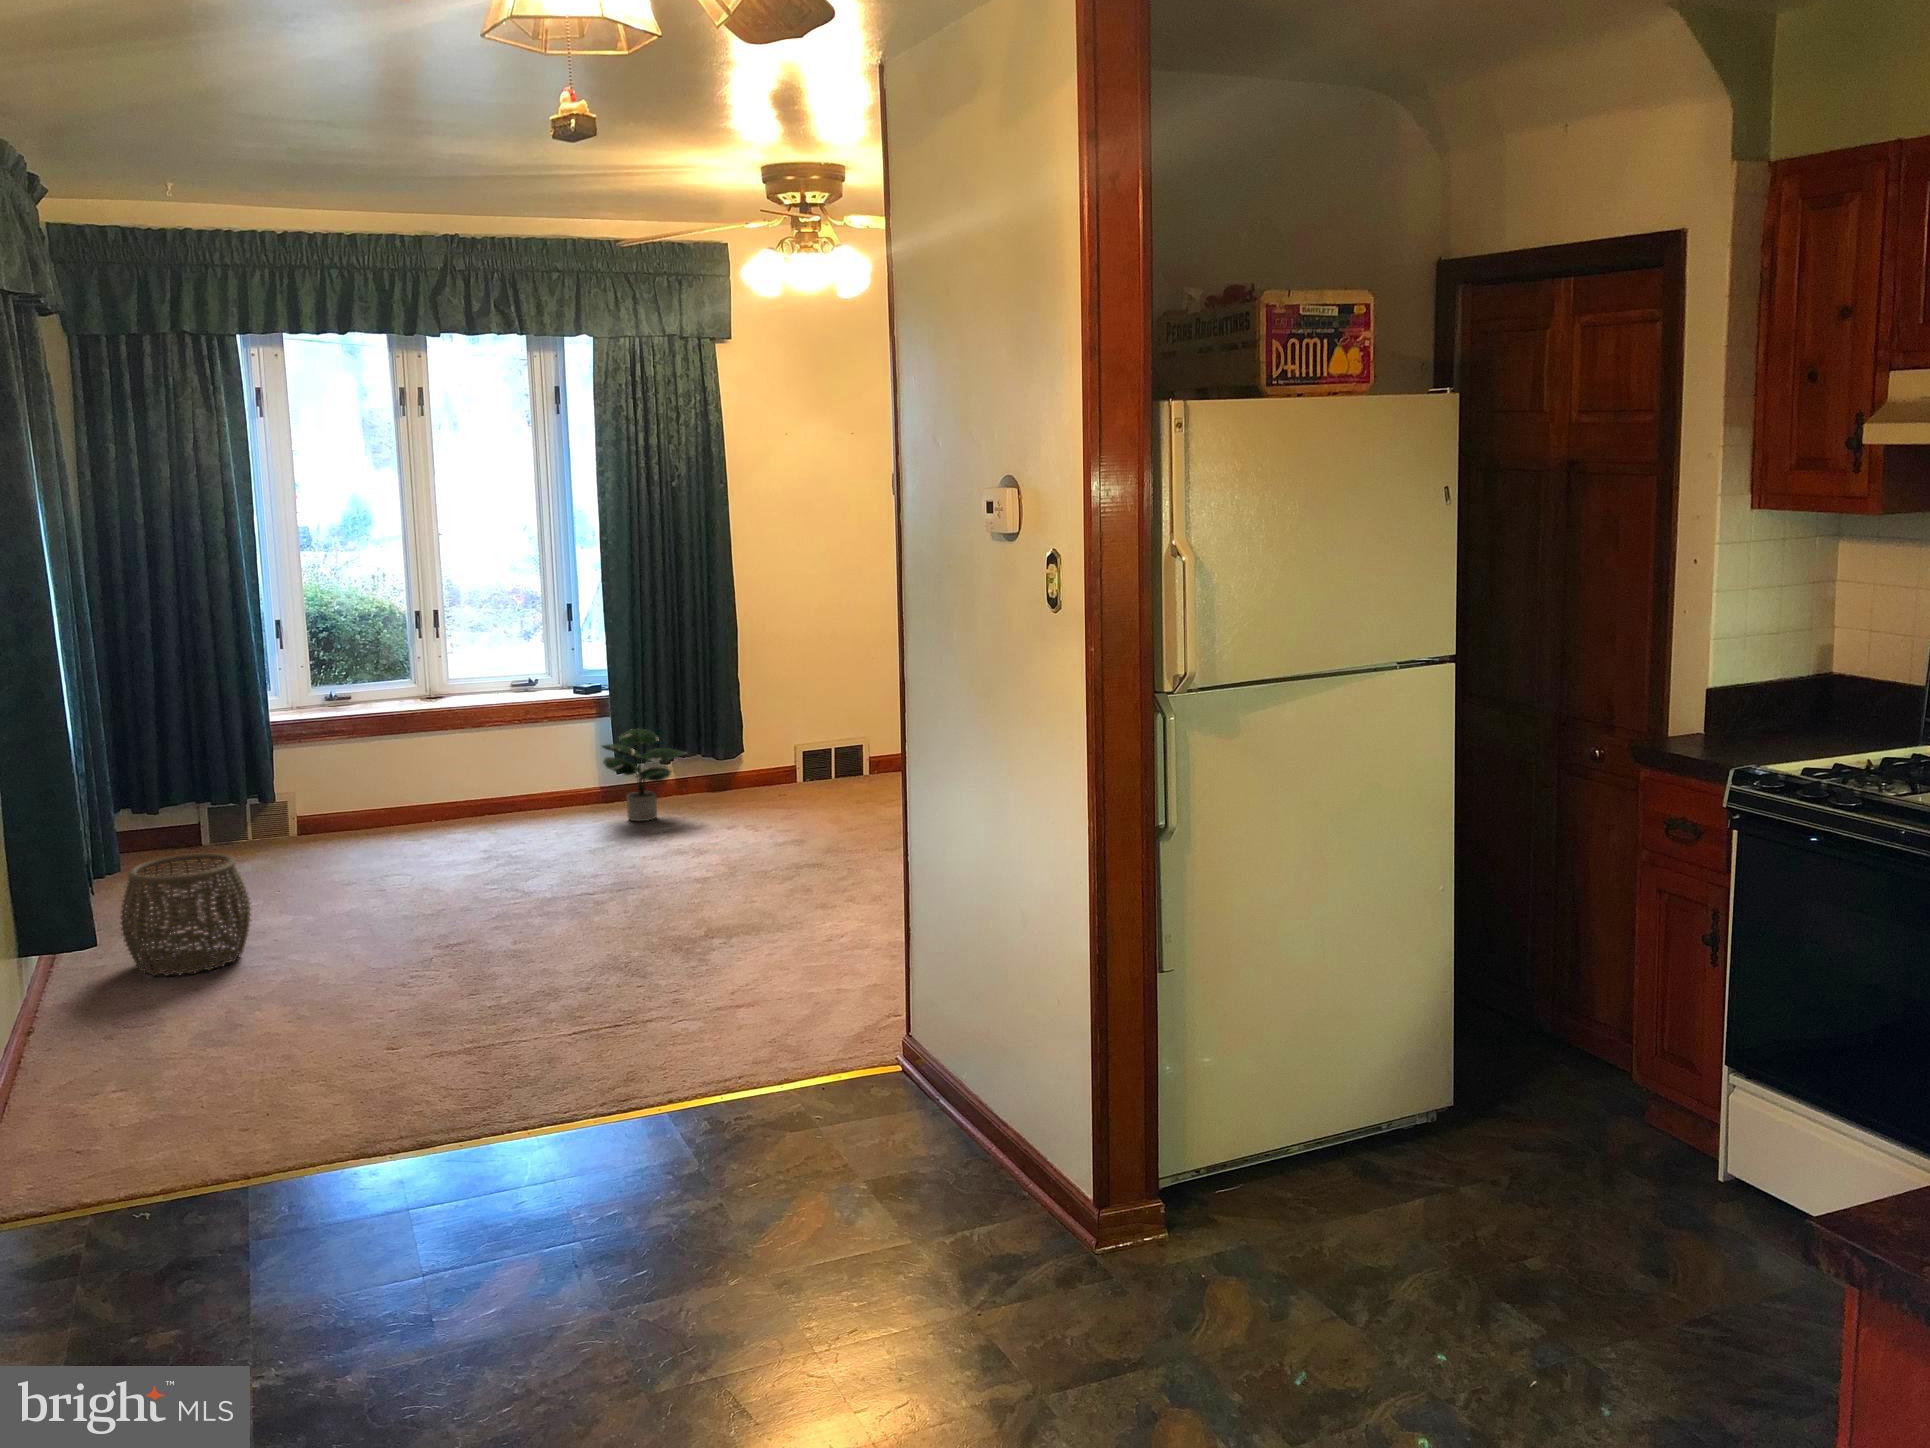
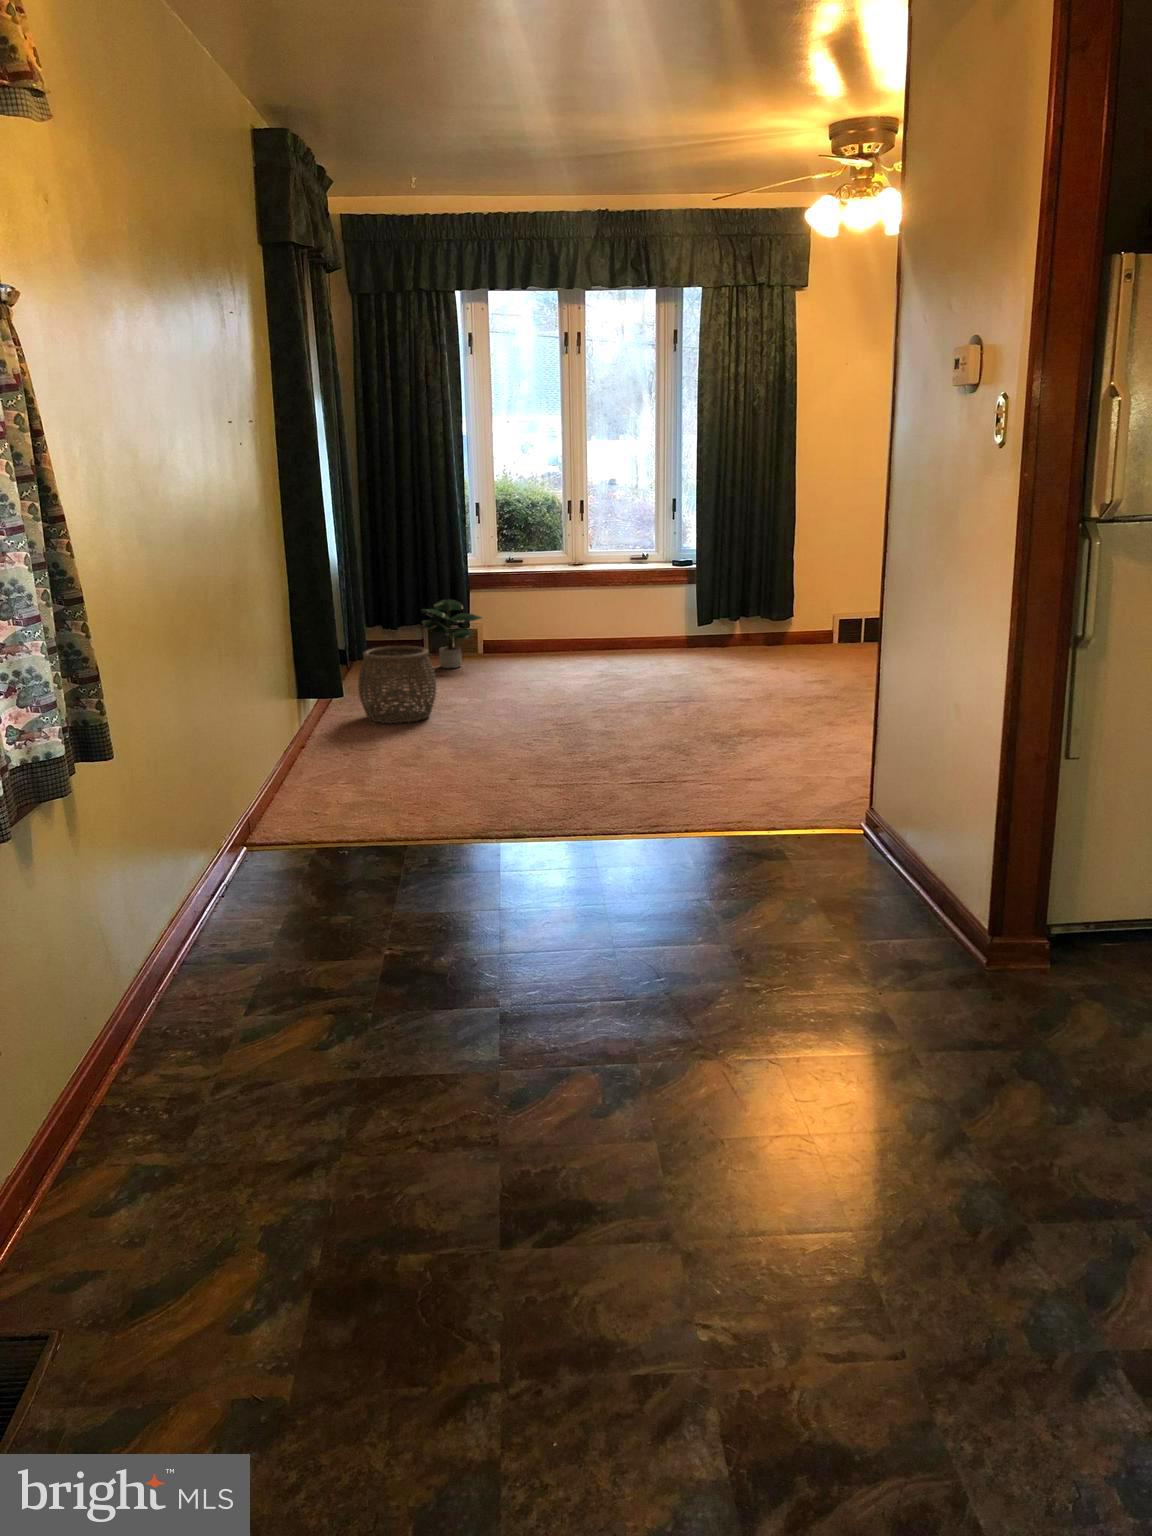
potted plant: present [602,729,686,821] -> present [421,600,482,668]

